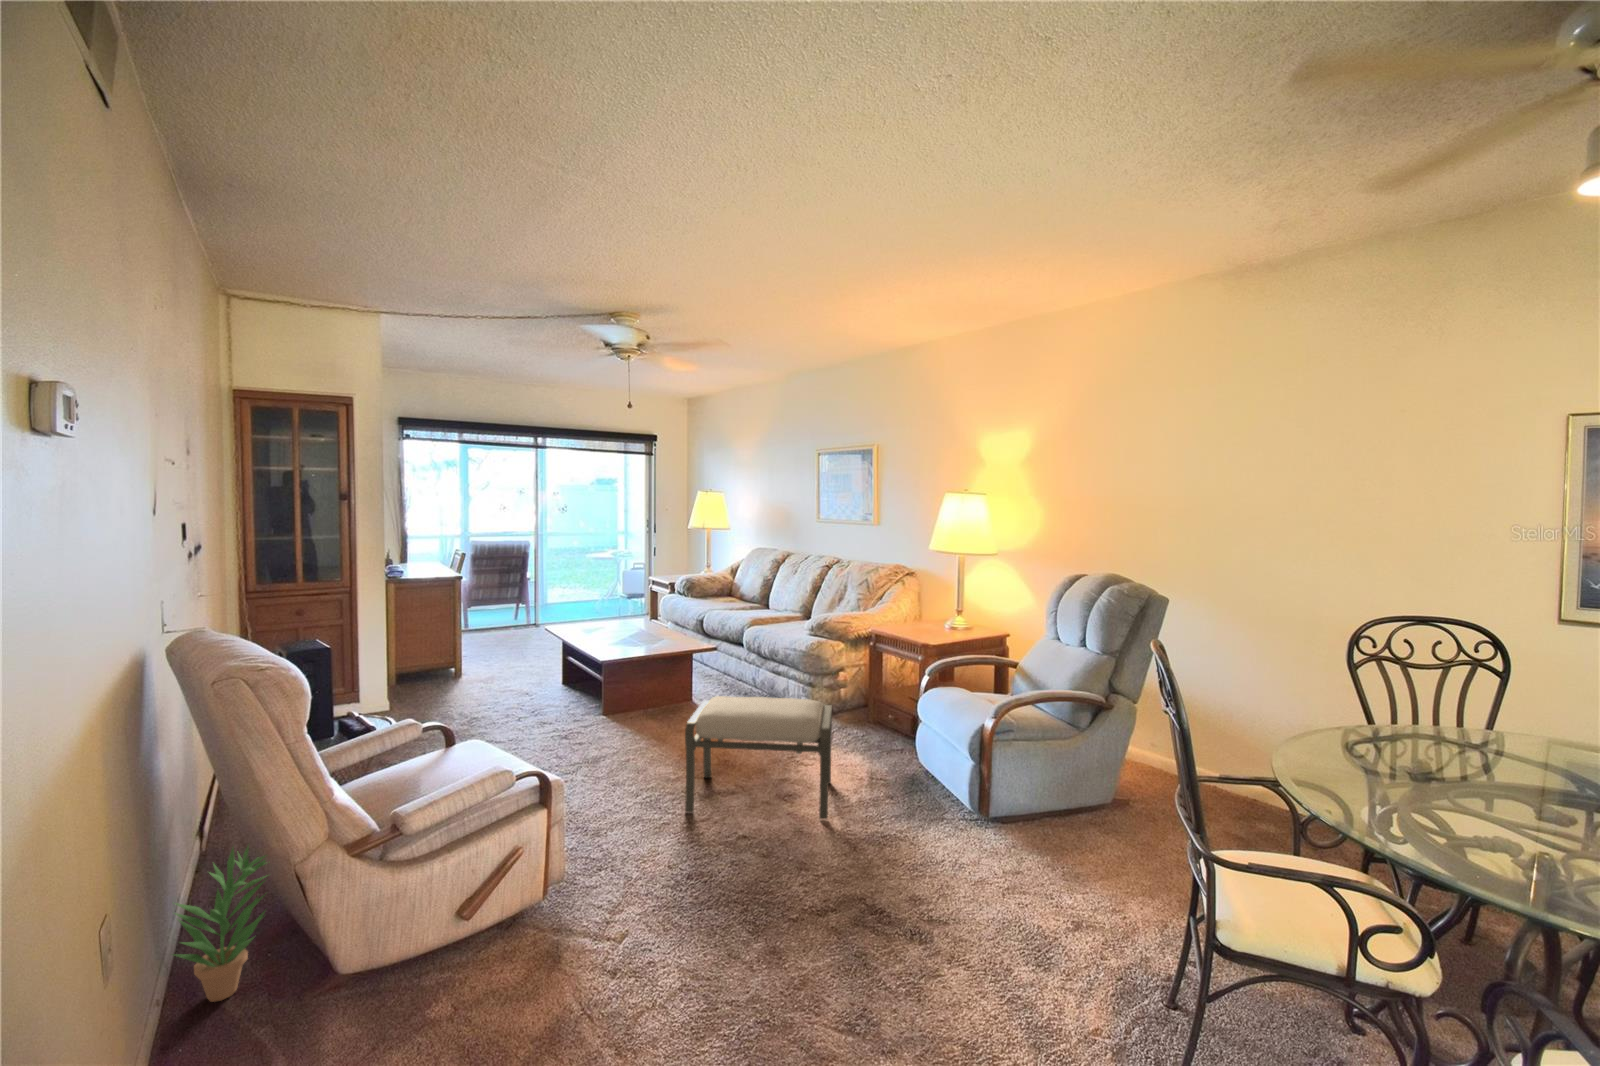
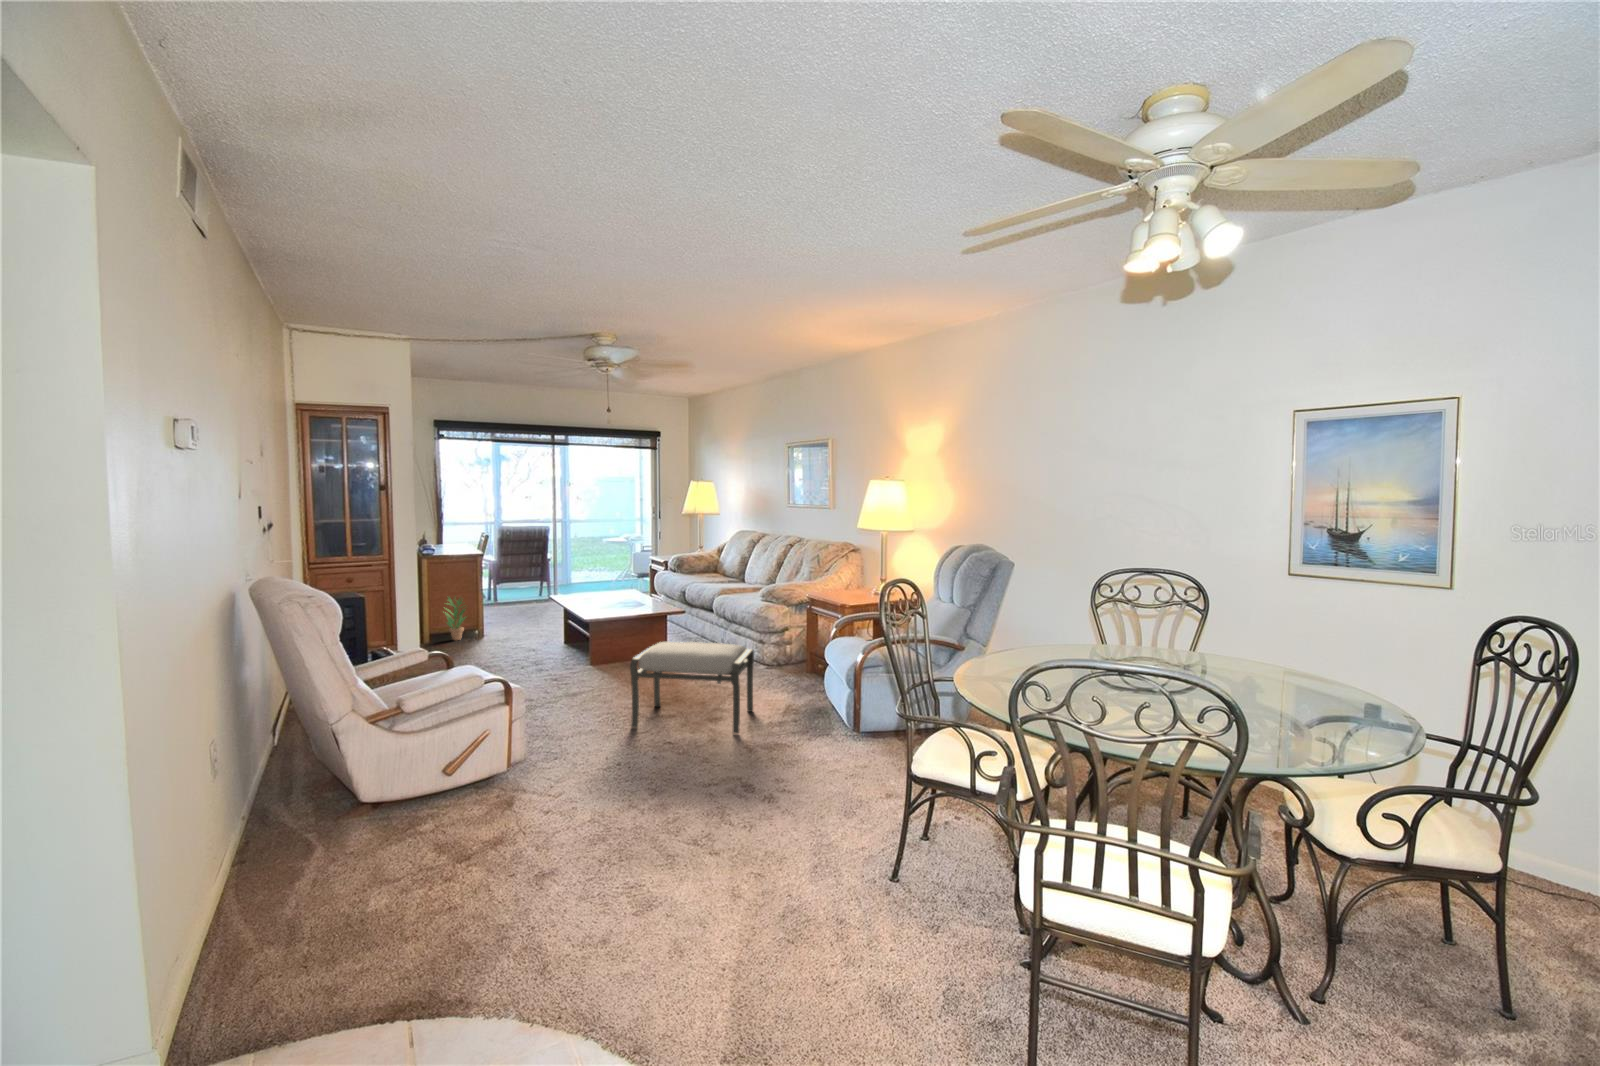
potted plant: present [173,846,268,1002] -> present [446,597,465,640]

